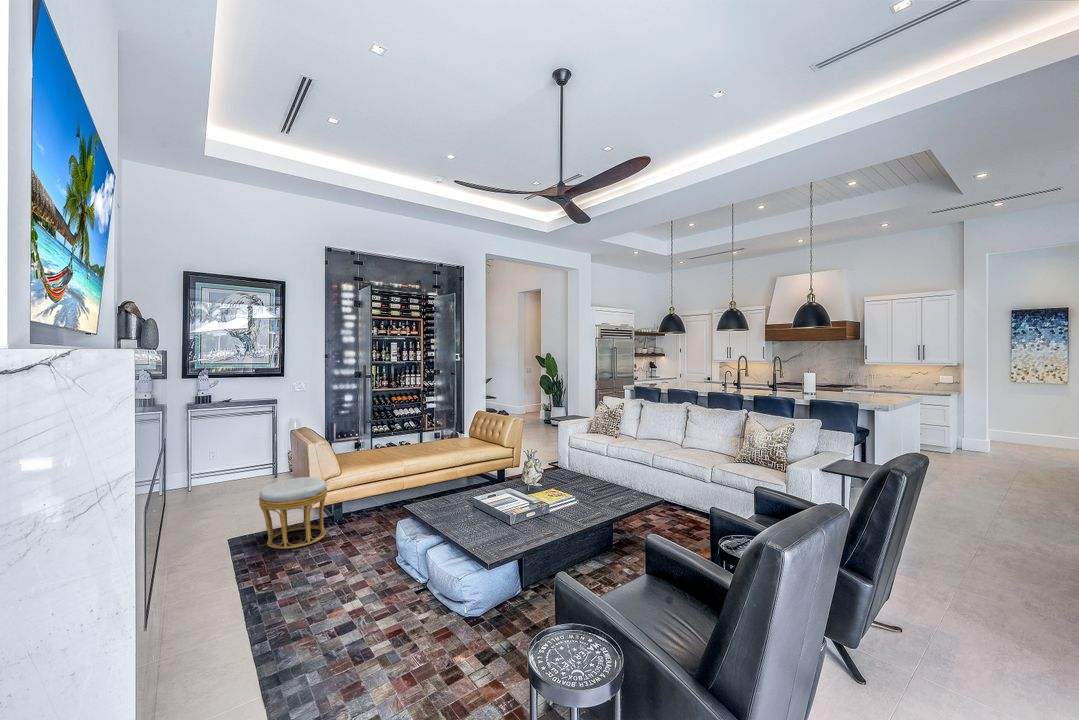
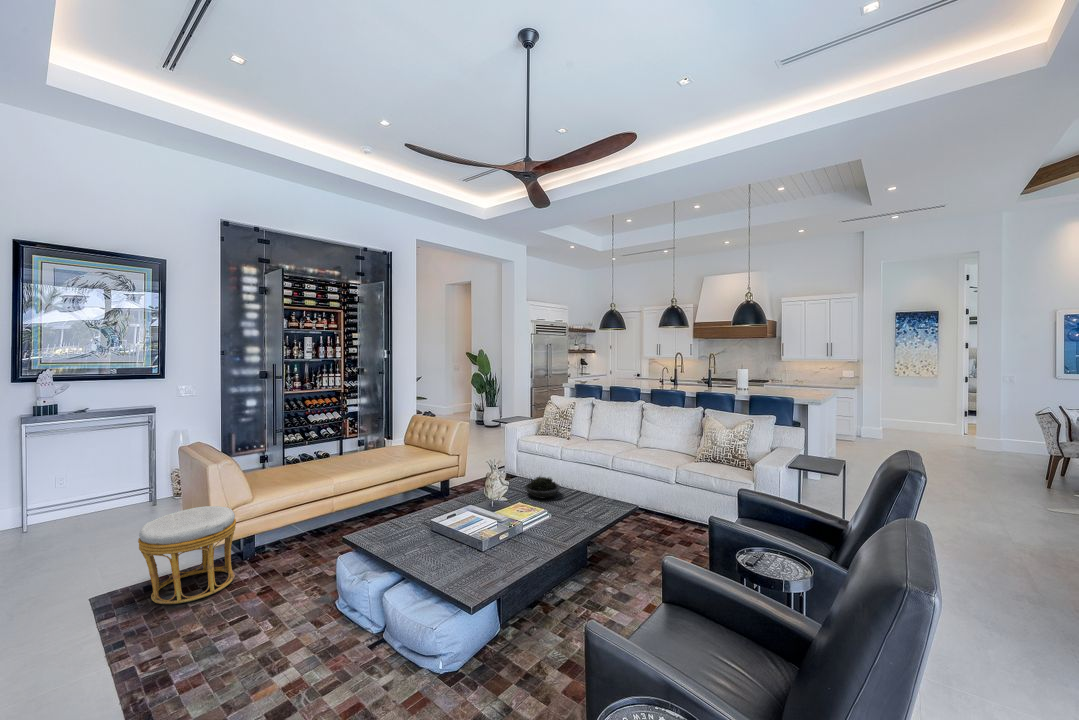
succulent plant: none [561,467,593,487] -> present [525,476,560,499]

